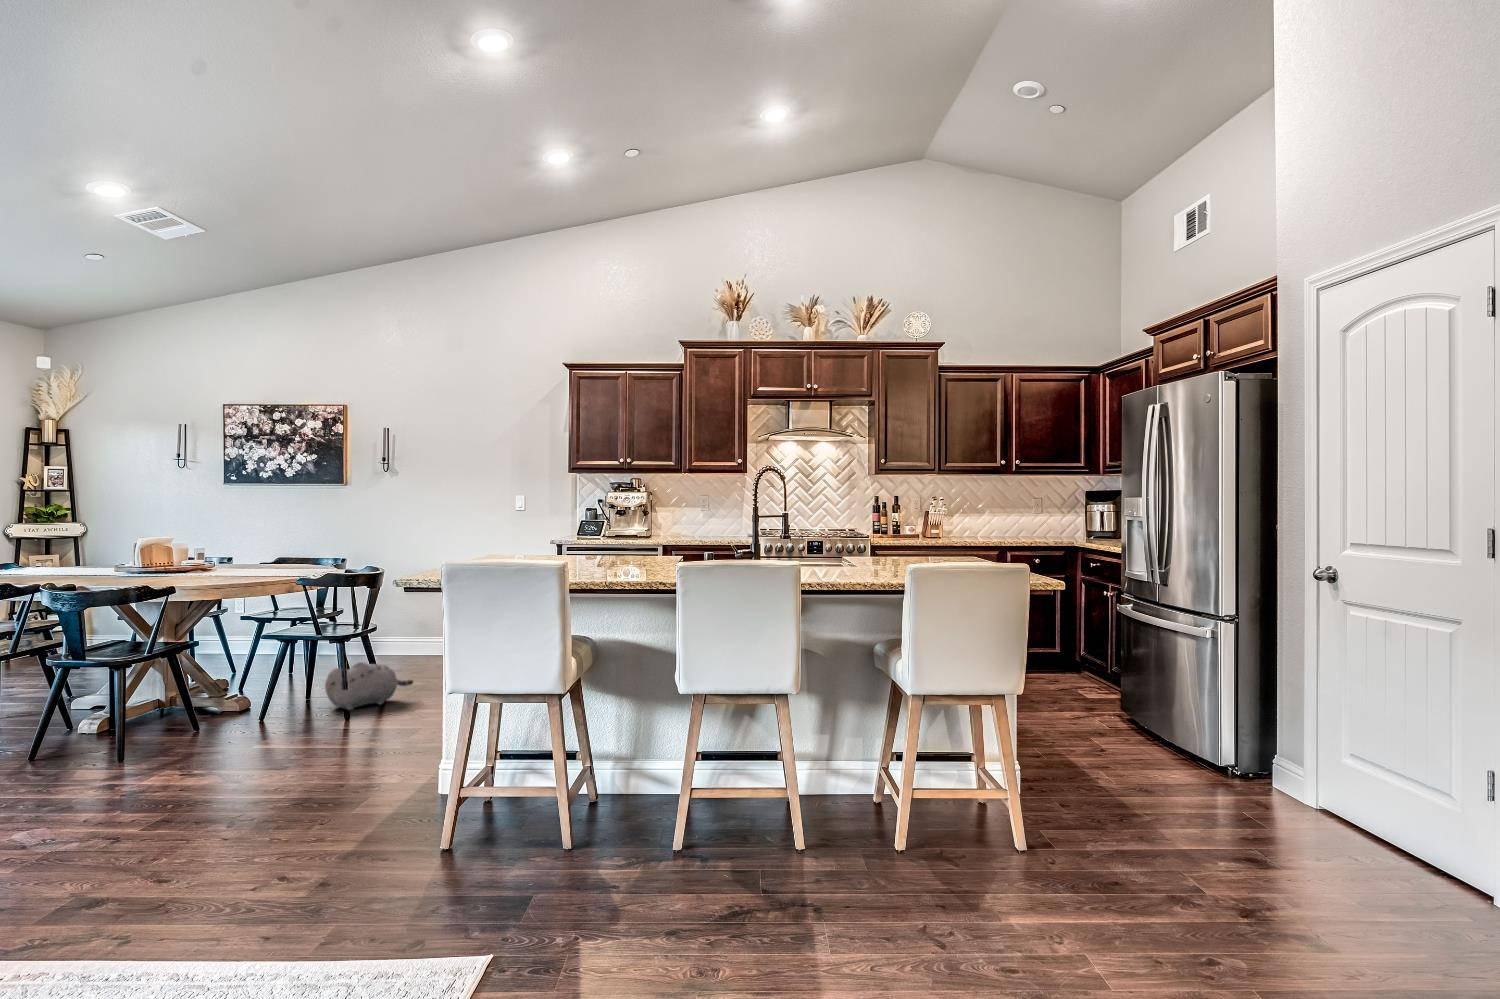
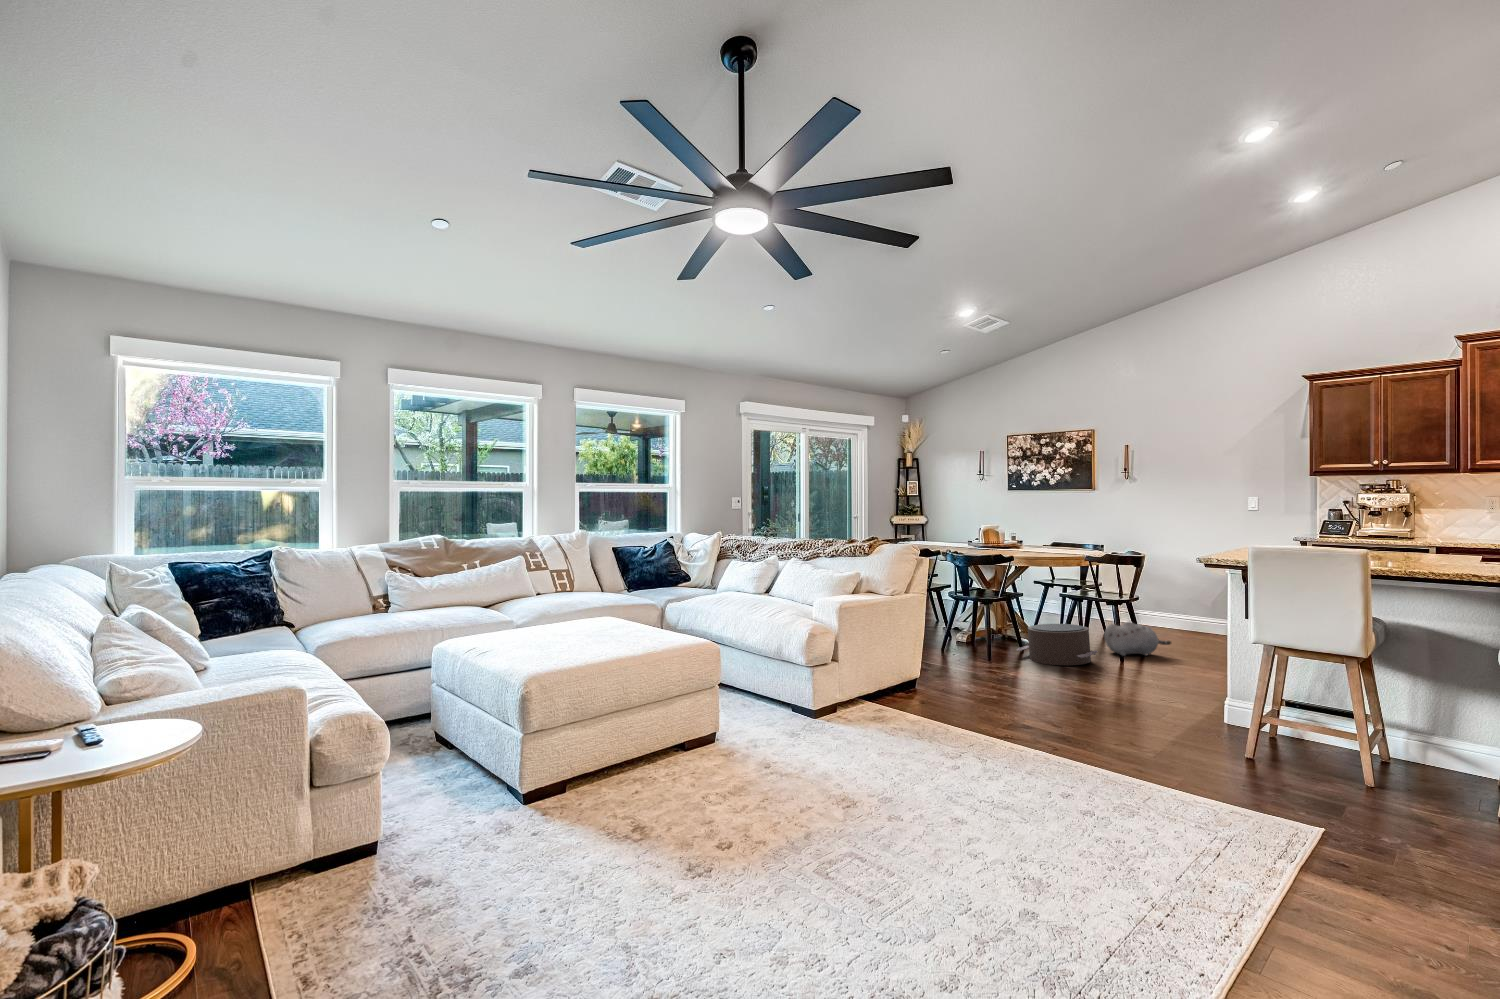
pouf: none [171,679,305,750] -> present [1017,624,1097,665]

